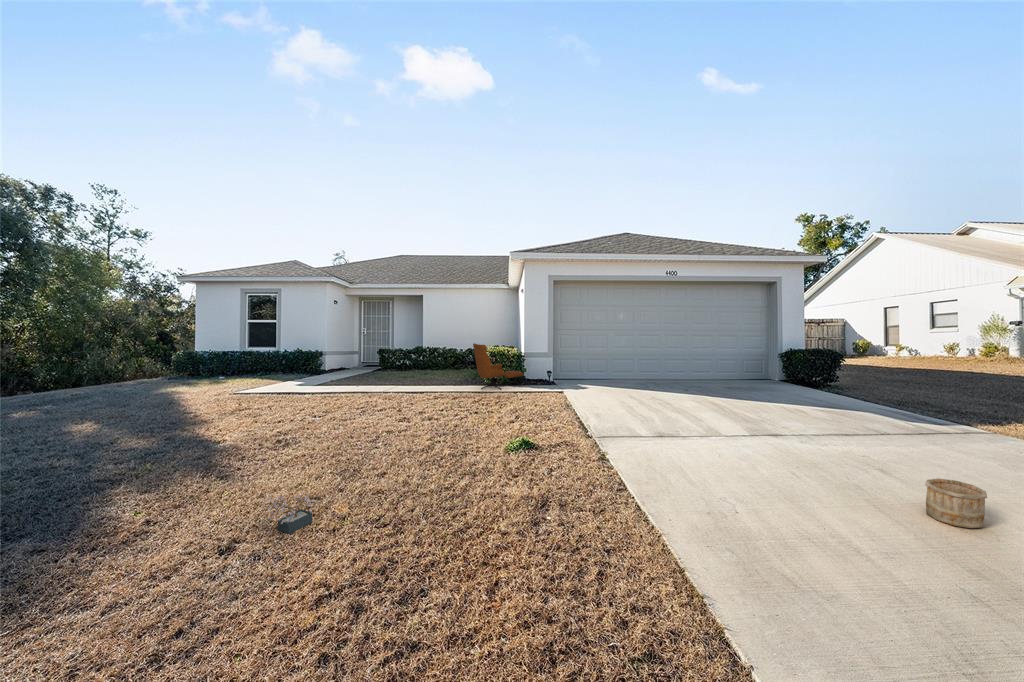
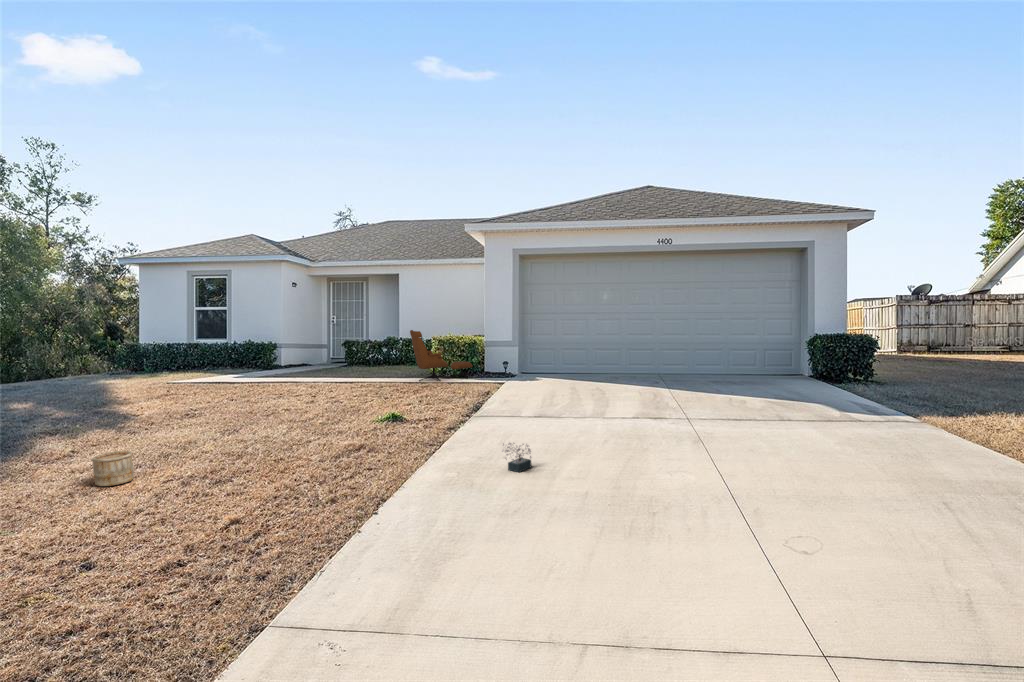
wooden bucket: present [925,478,987,528] -> present [91,451,134,486]
decorative plant: present [268,492,314,534] -> present [502,443,531,472]

